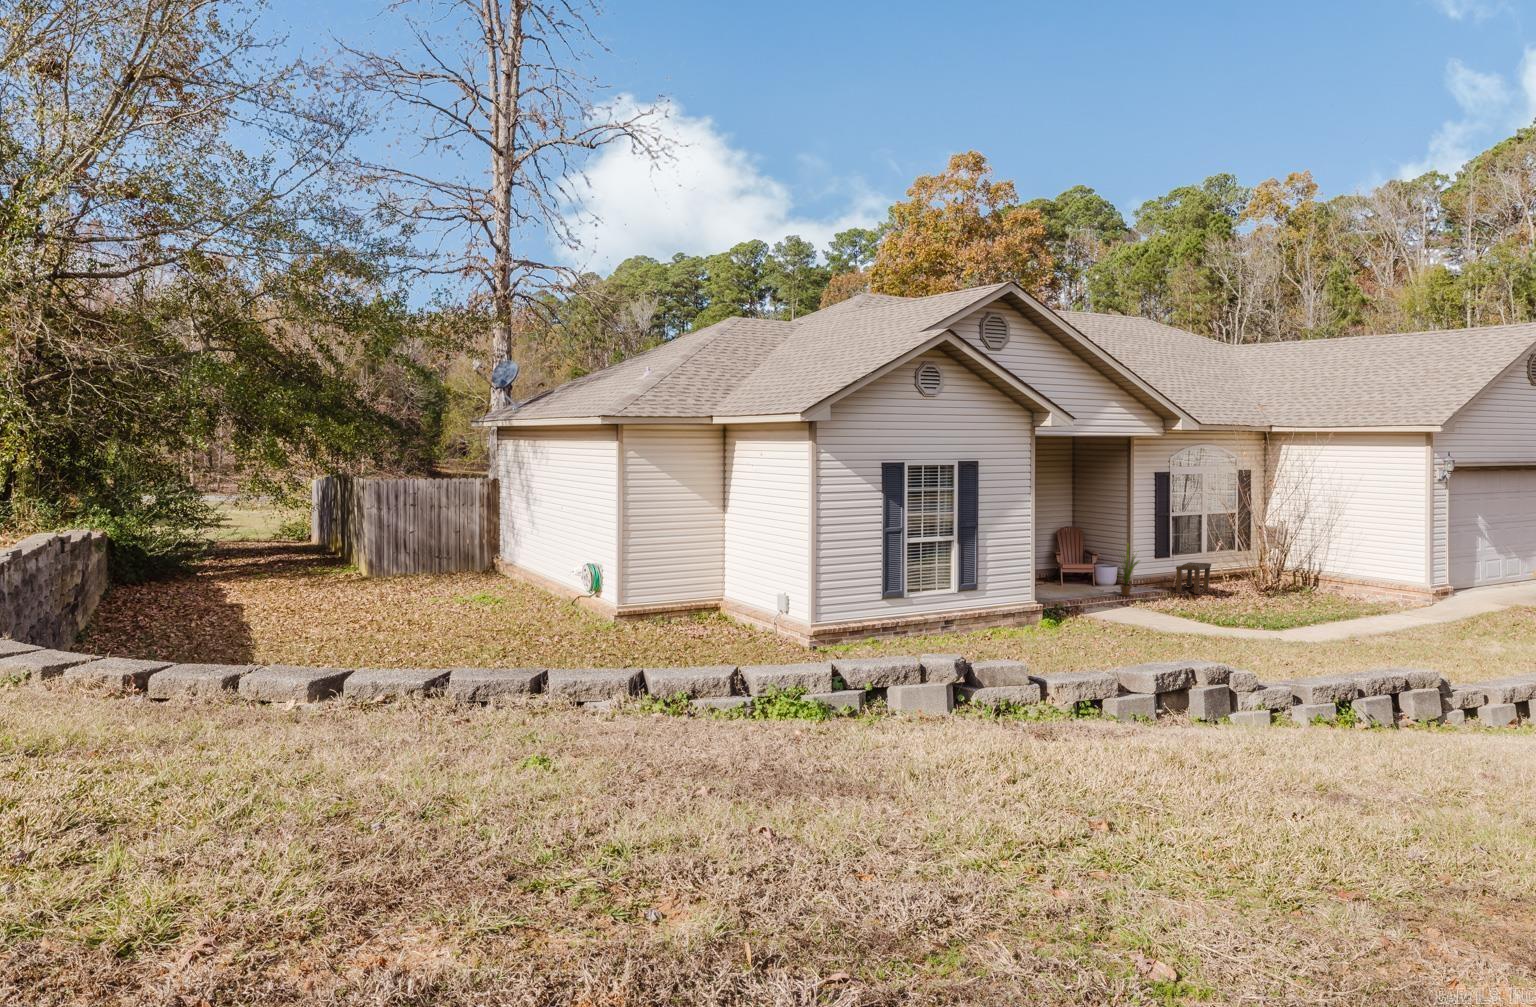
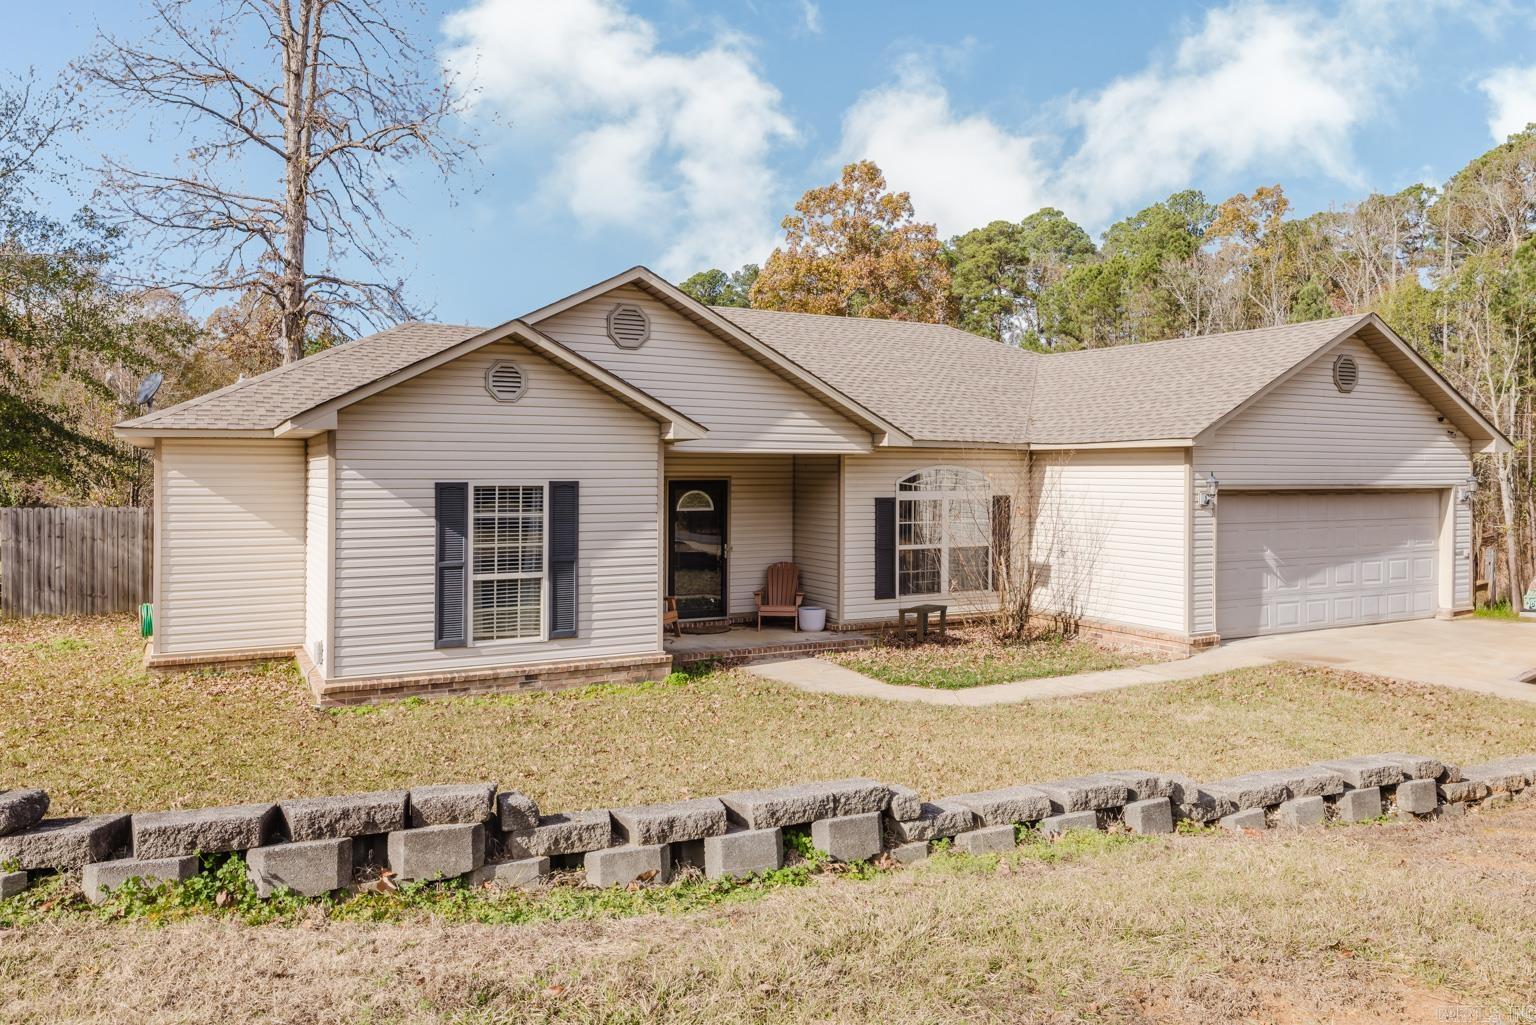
house plant: present [1120,544,1139,596] -> none [819,581,853,644]

